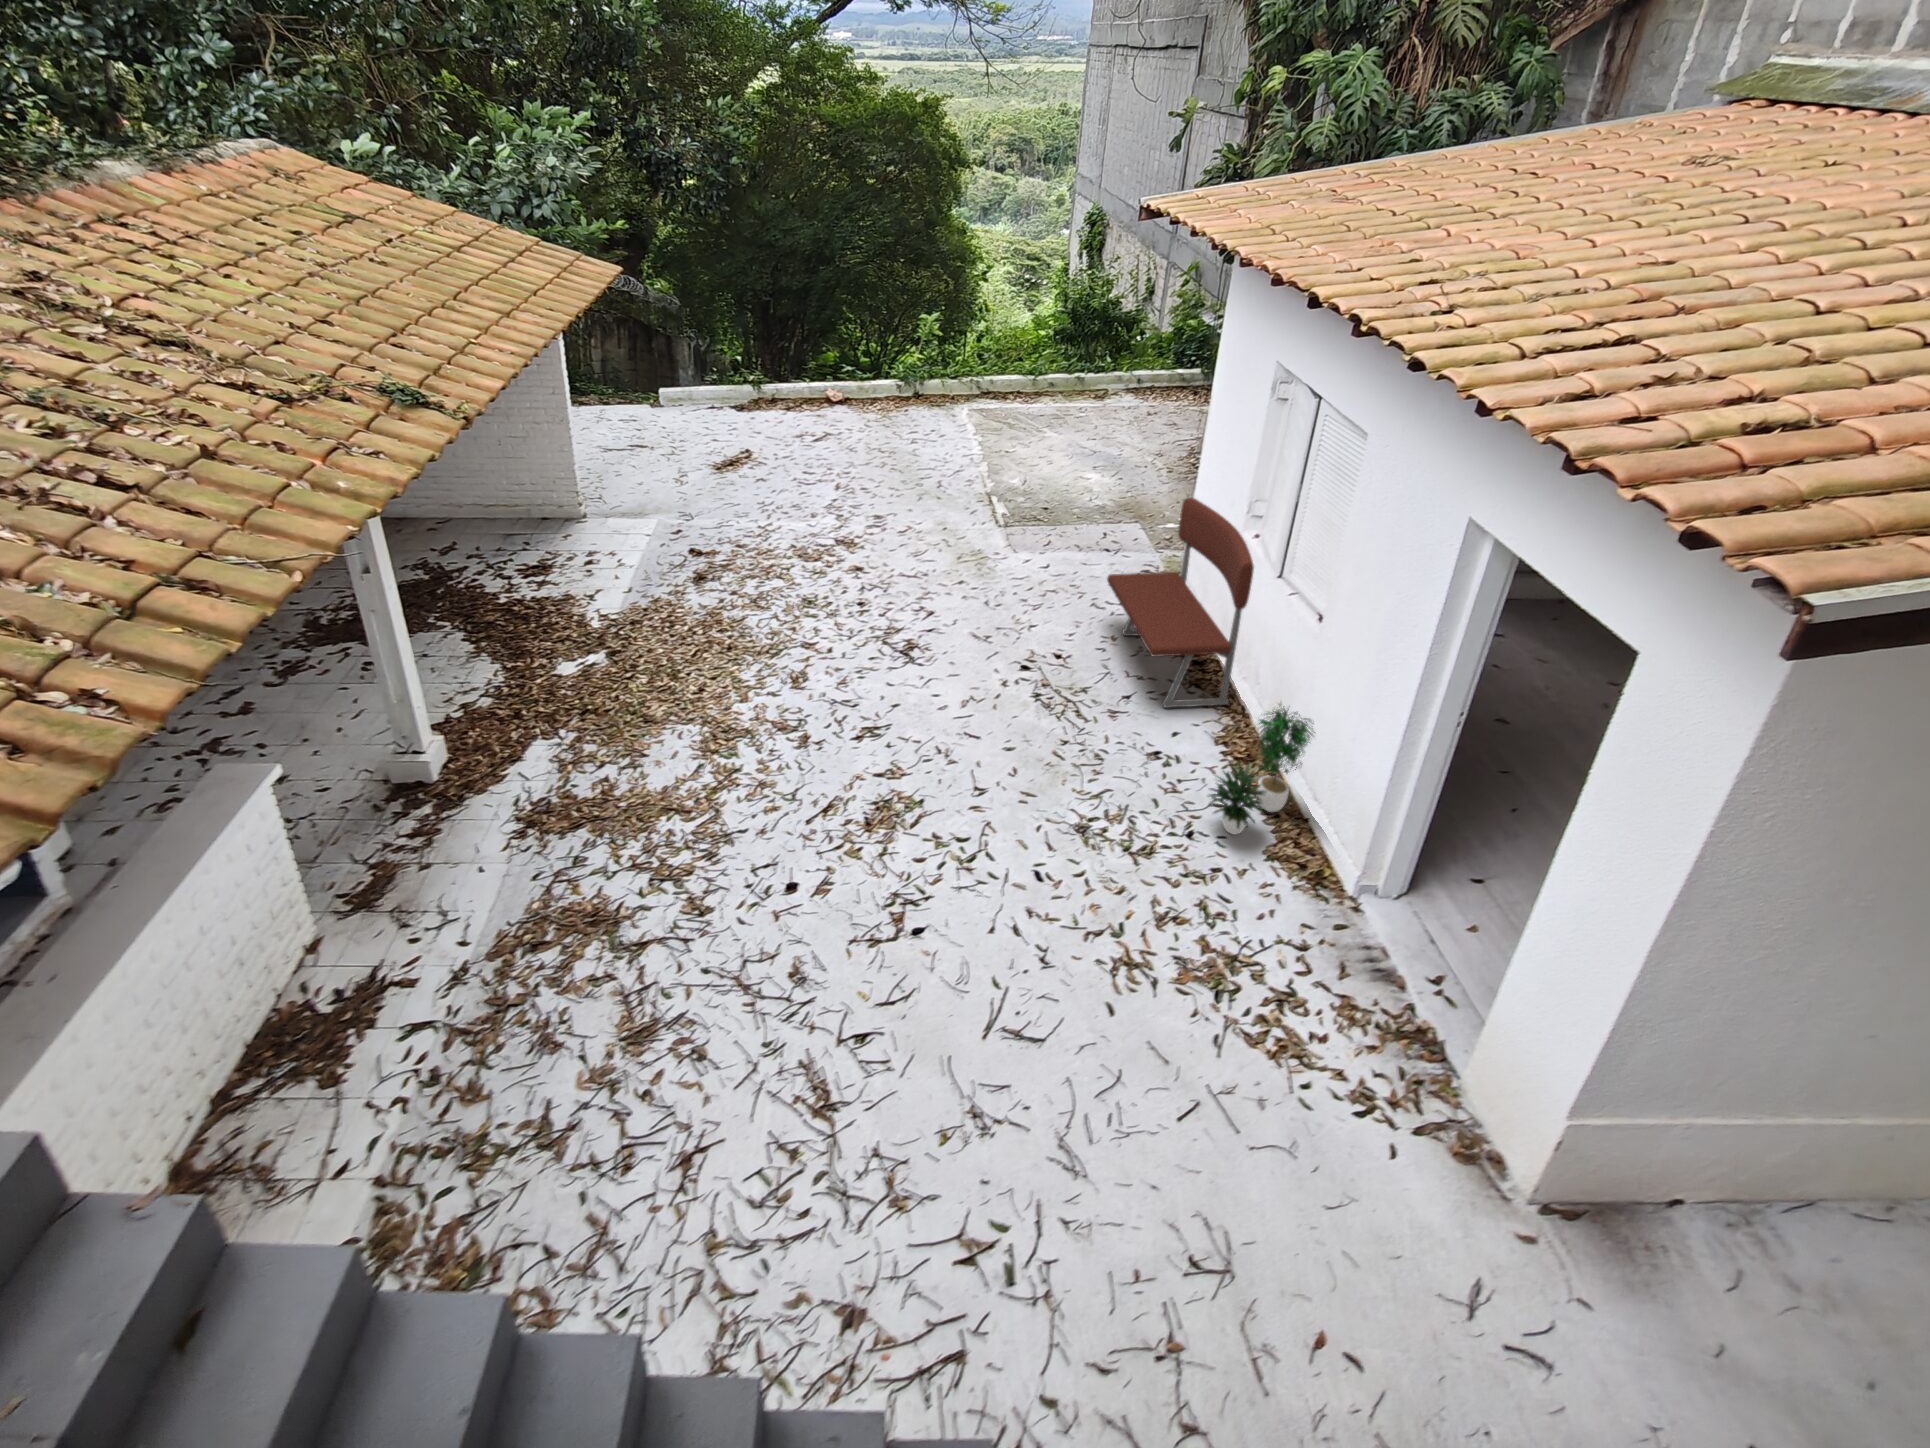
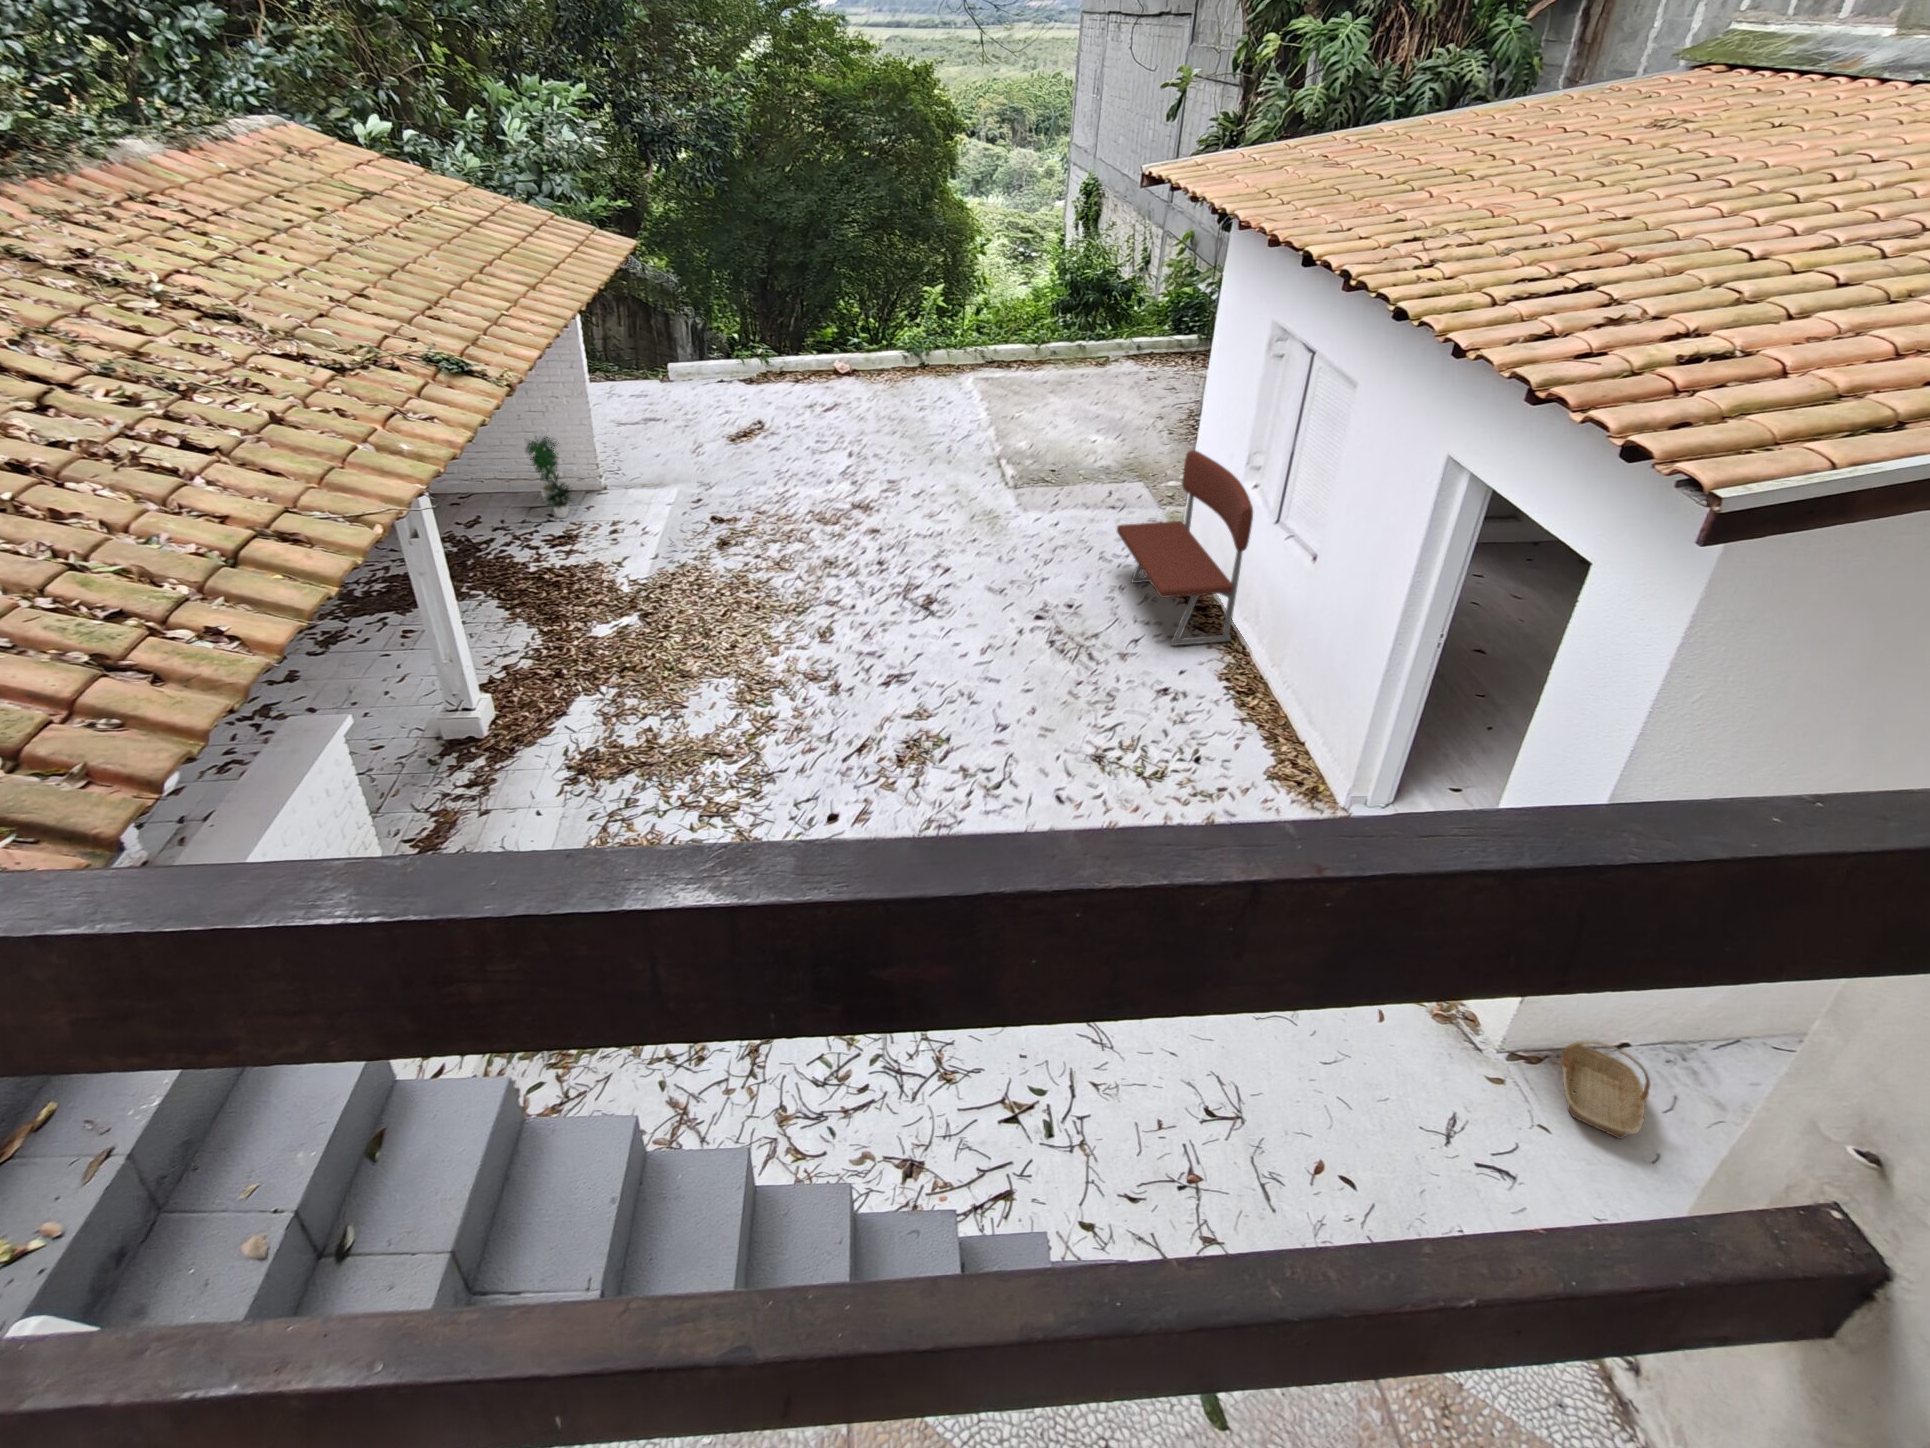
potted plant: present [1209,704,1315,835] -> present [526,437,572,518]
basket: none [1606,1208,1715,1334] -> present [1562,1040,1650,1139]

